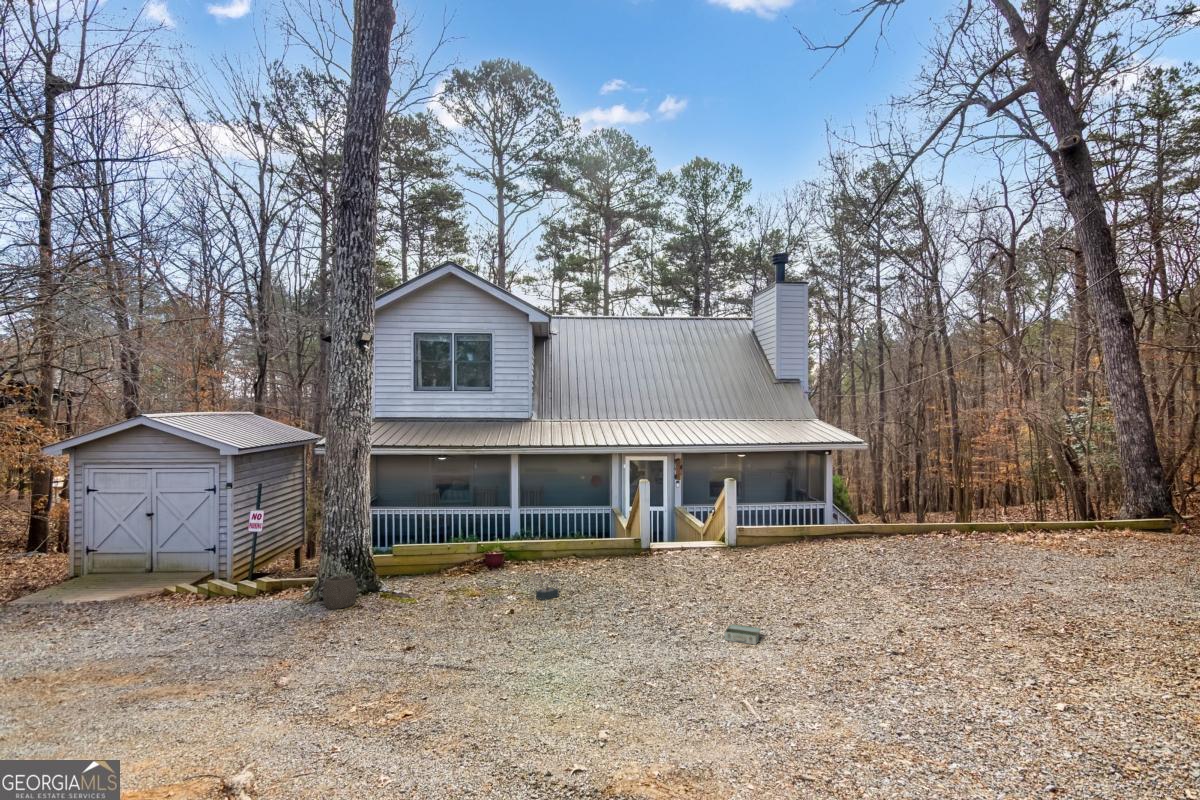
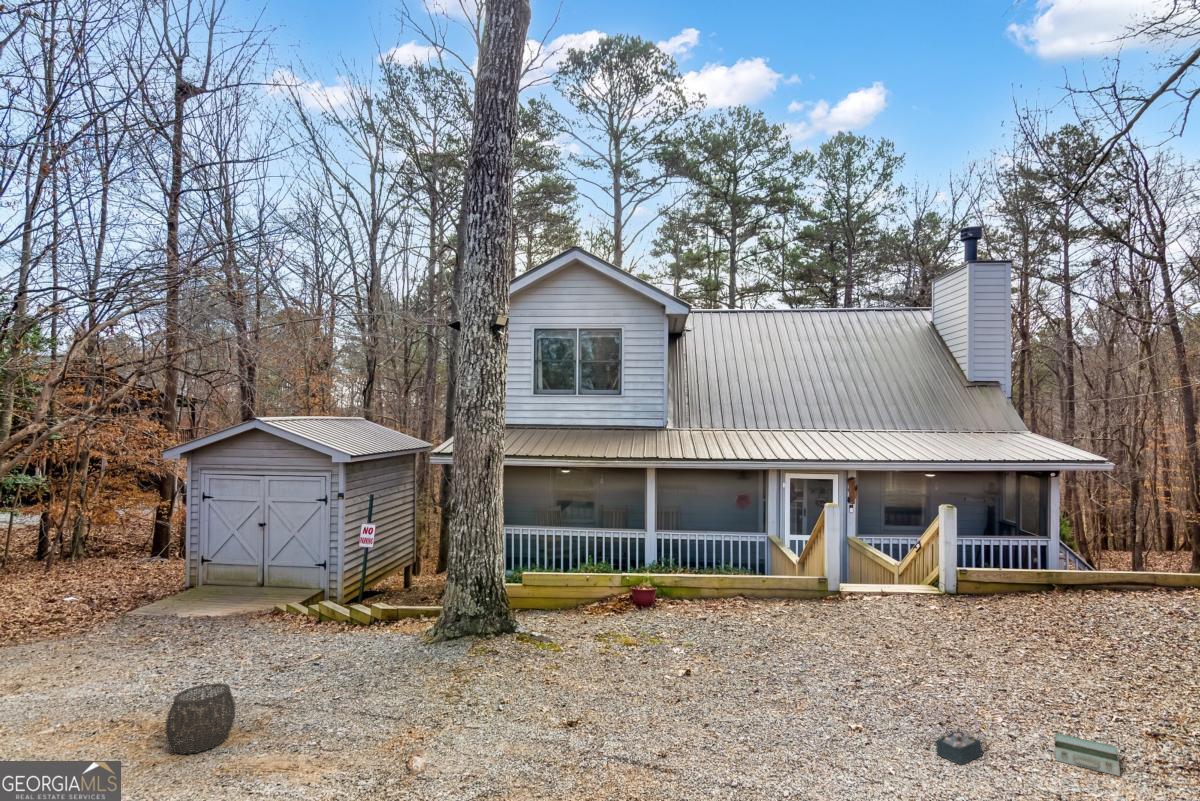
decorative plant: present [531,573,558,600] -> present [924,702,982,765]
woven basket: present [323,575,357,609] -> present [165,683,236,754]

